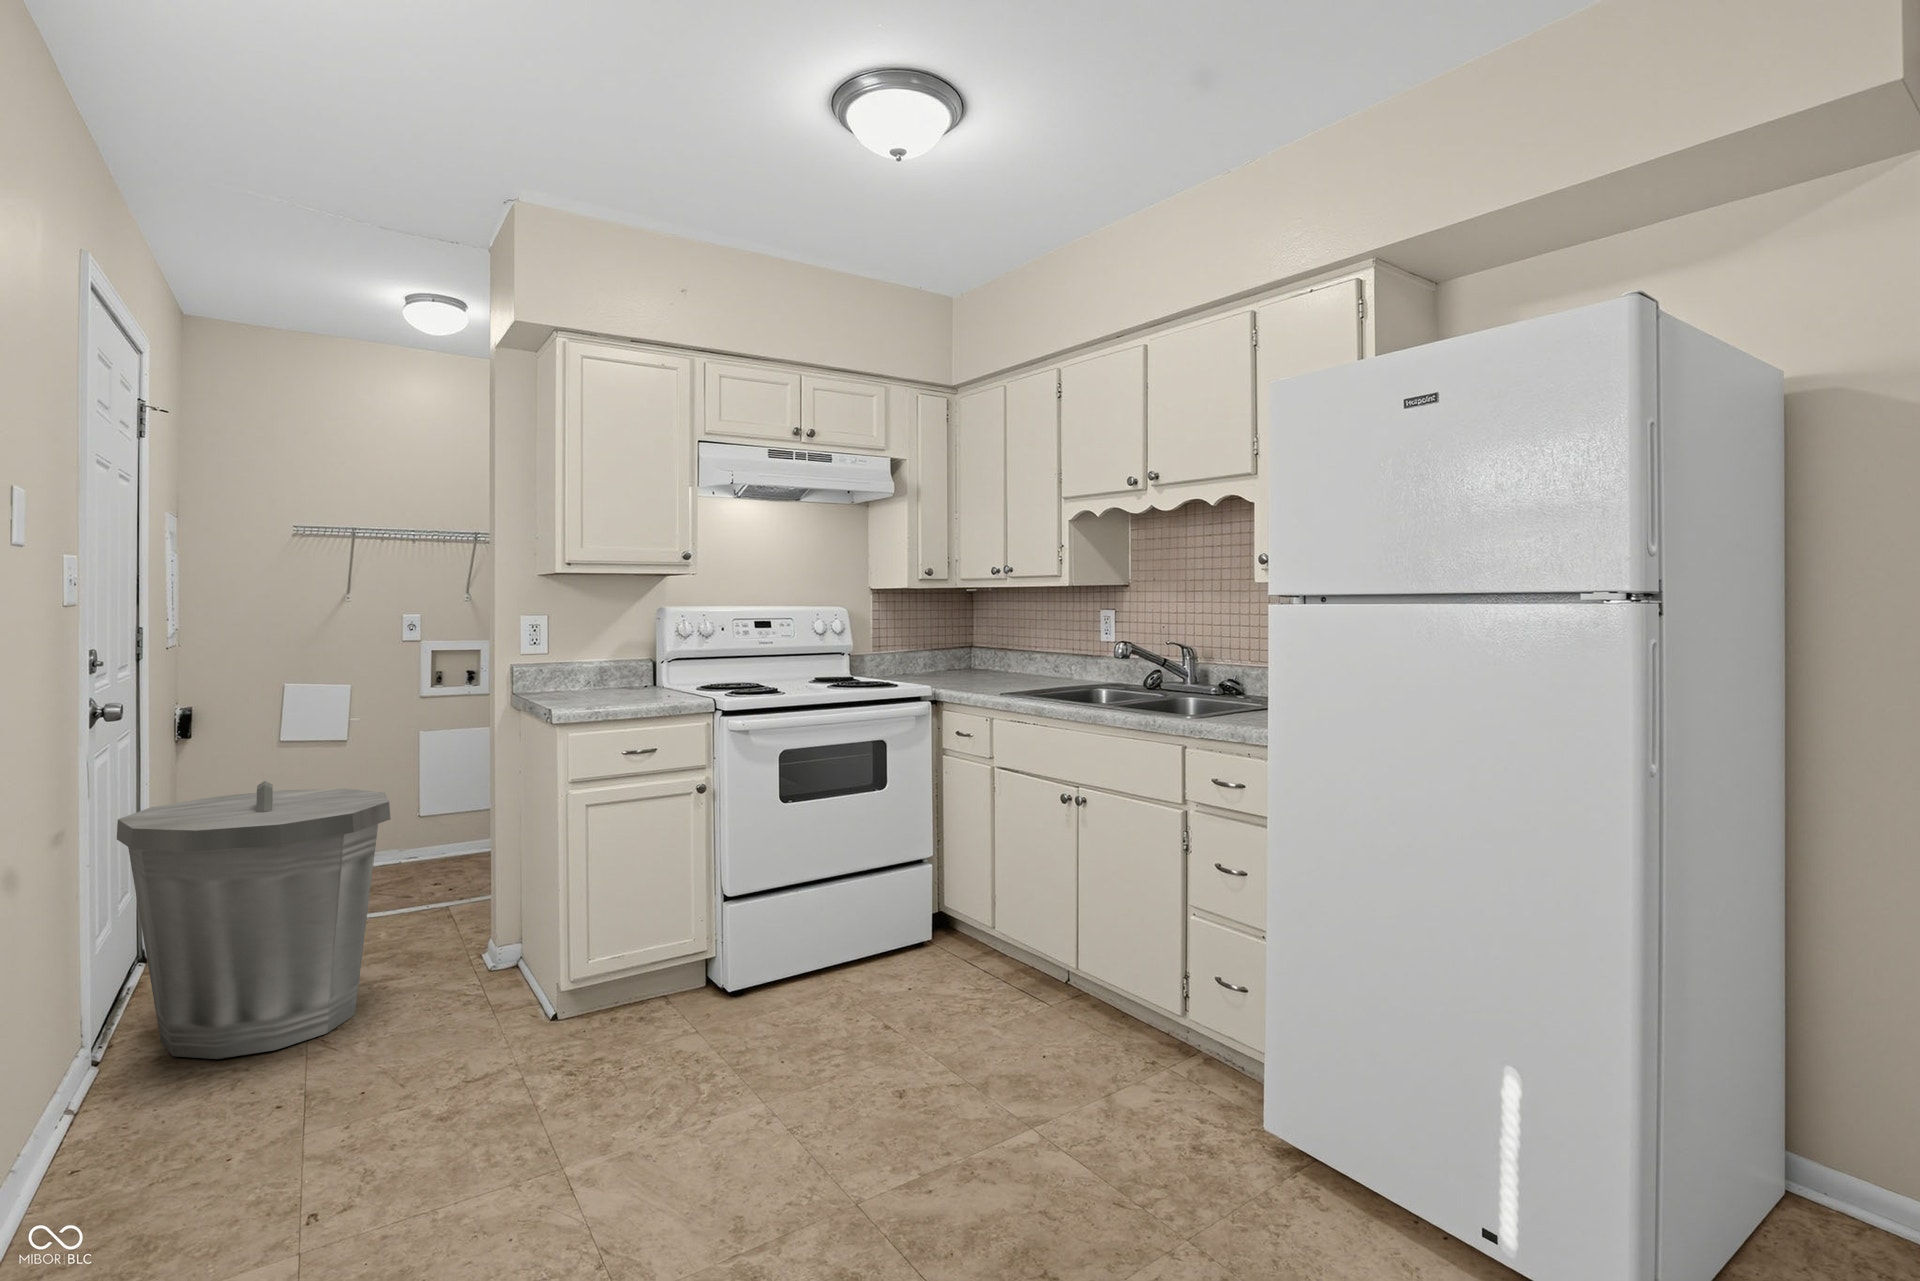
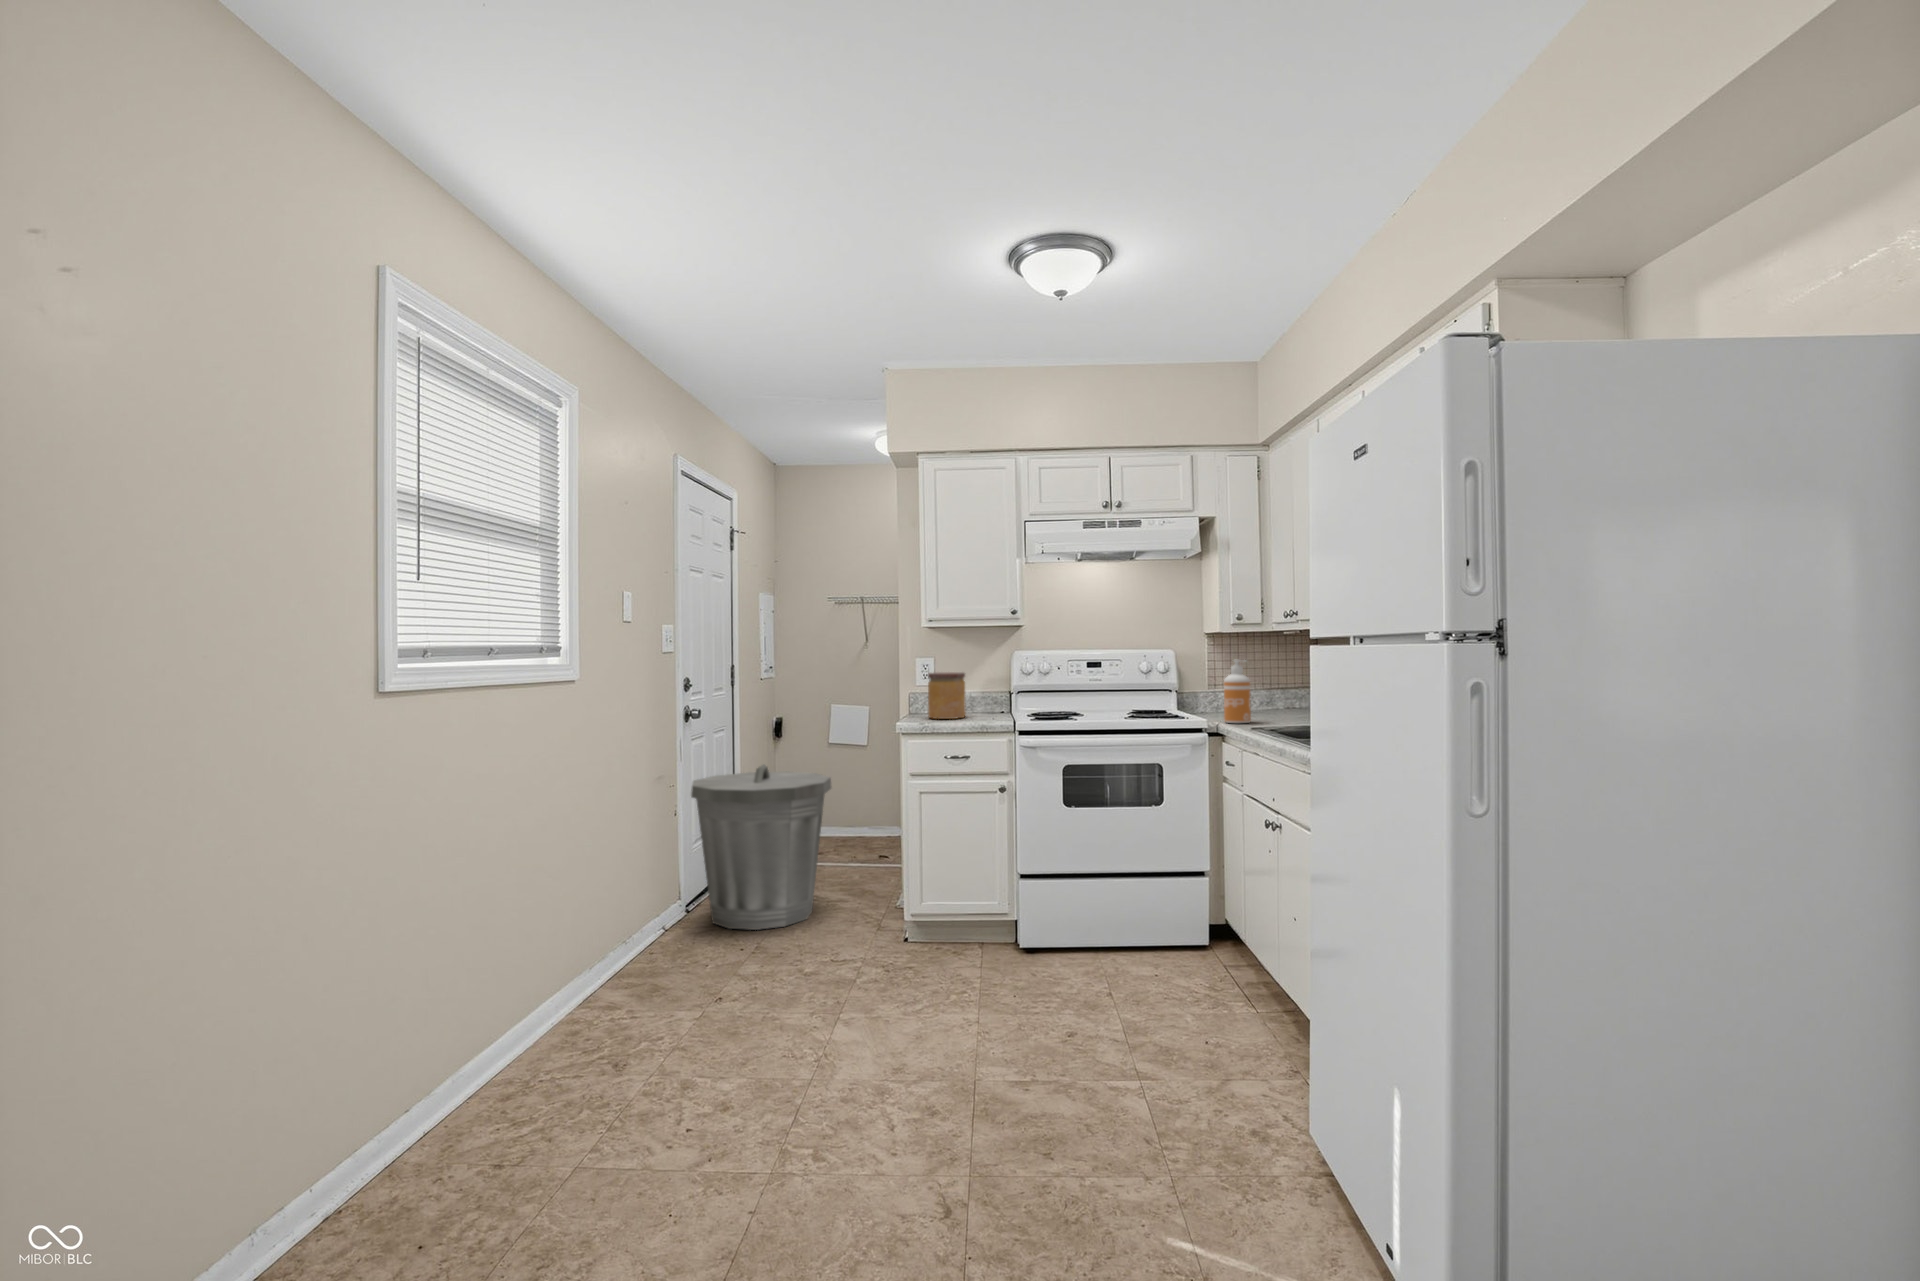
soap dispenser: none [951,620,979,691] -> present [1224,660,1251,723]
jar: none [564,634,619,698] -> present [928,672,966,719]

